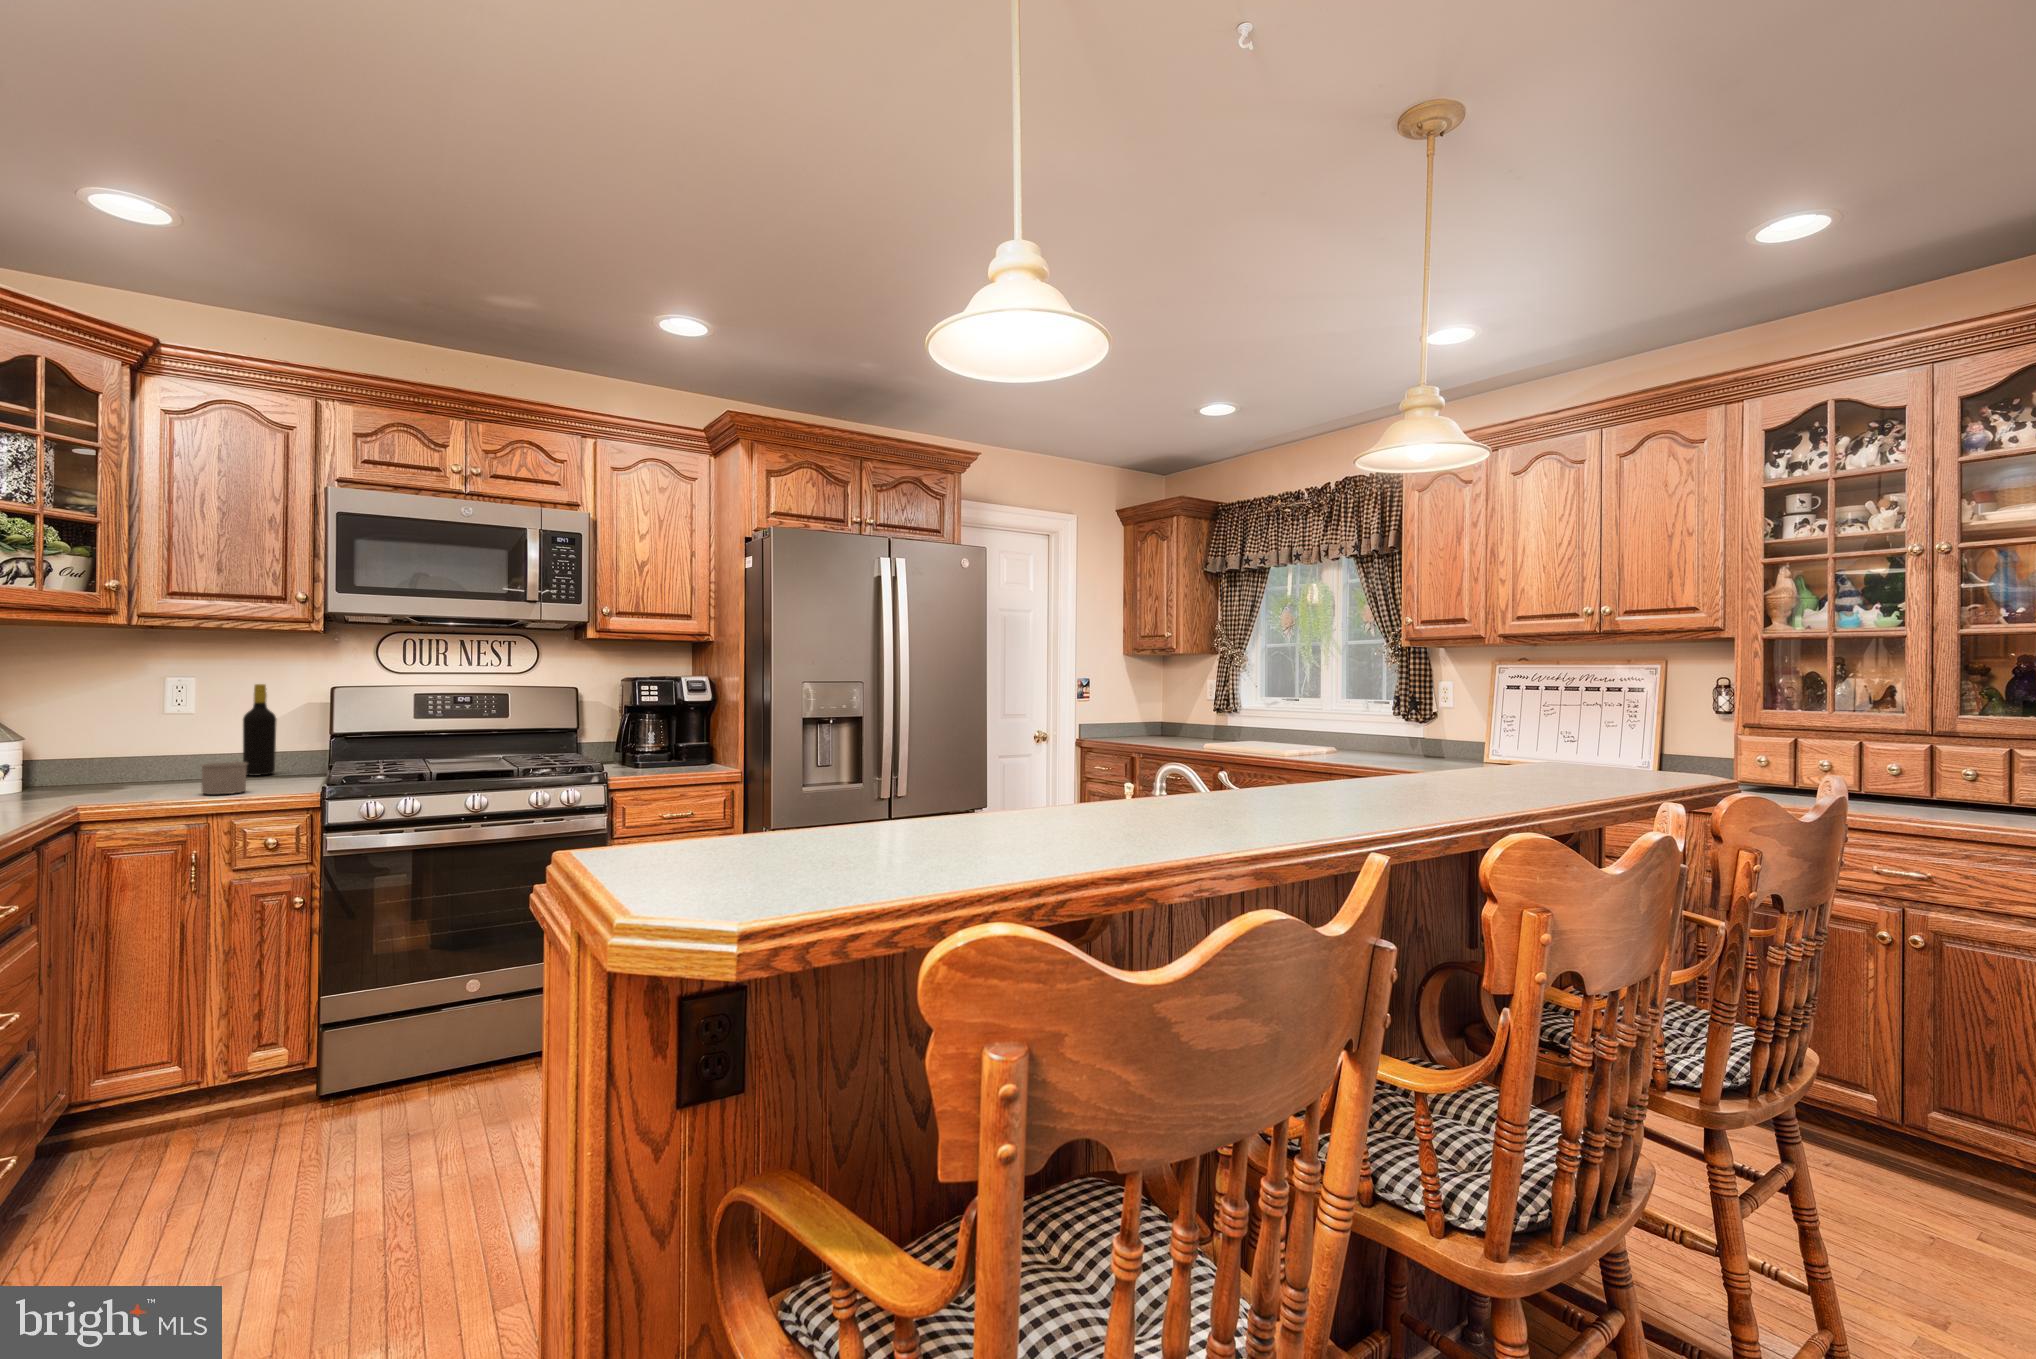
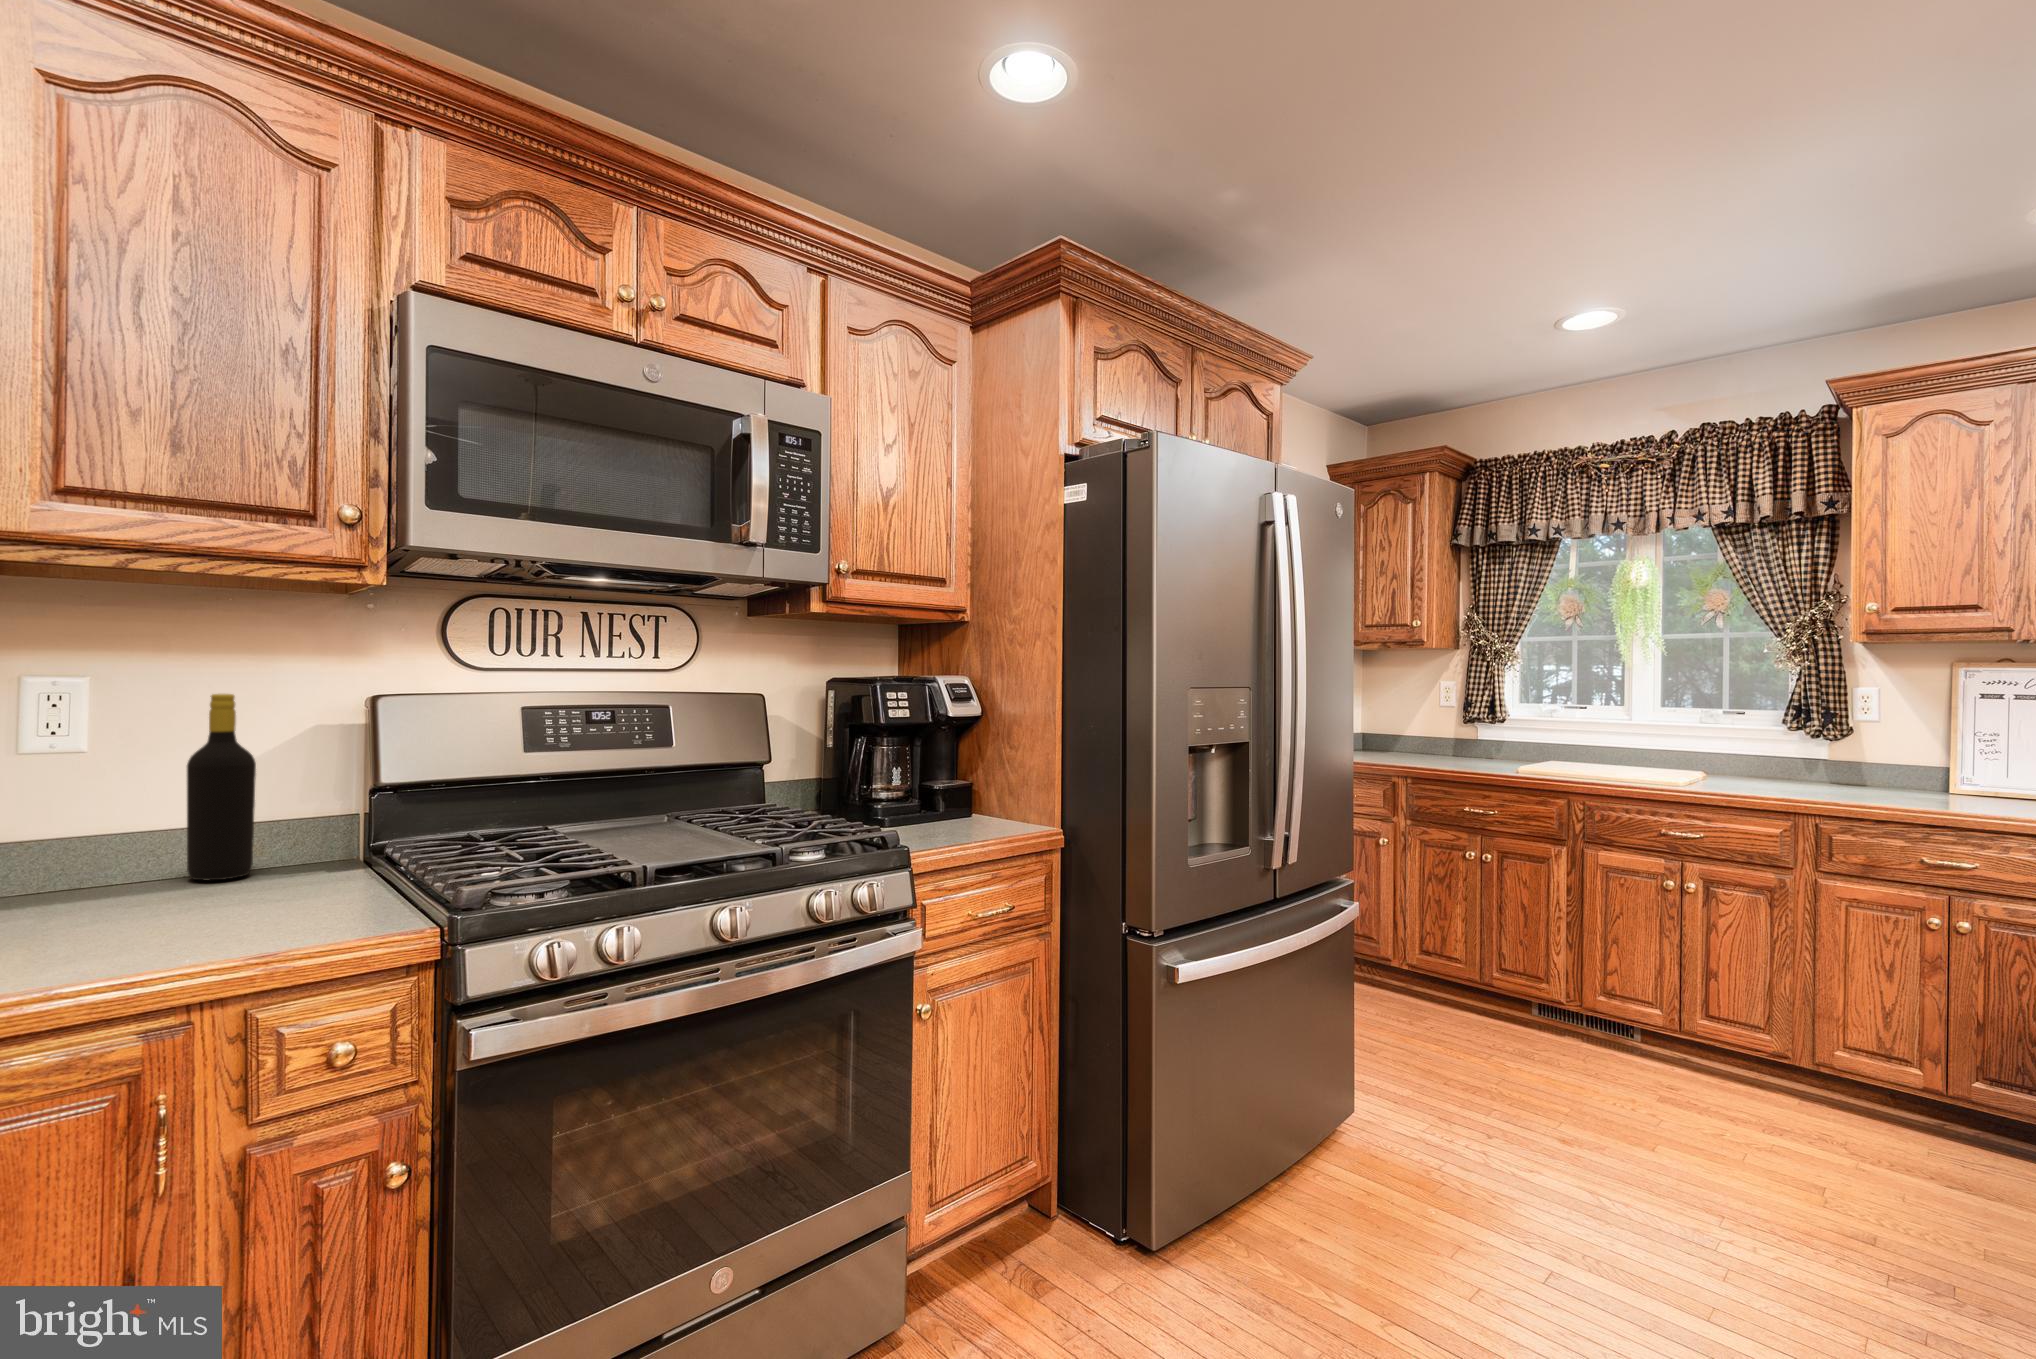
mug: present [201,761,248,794] -> none [160,865,265,952]

